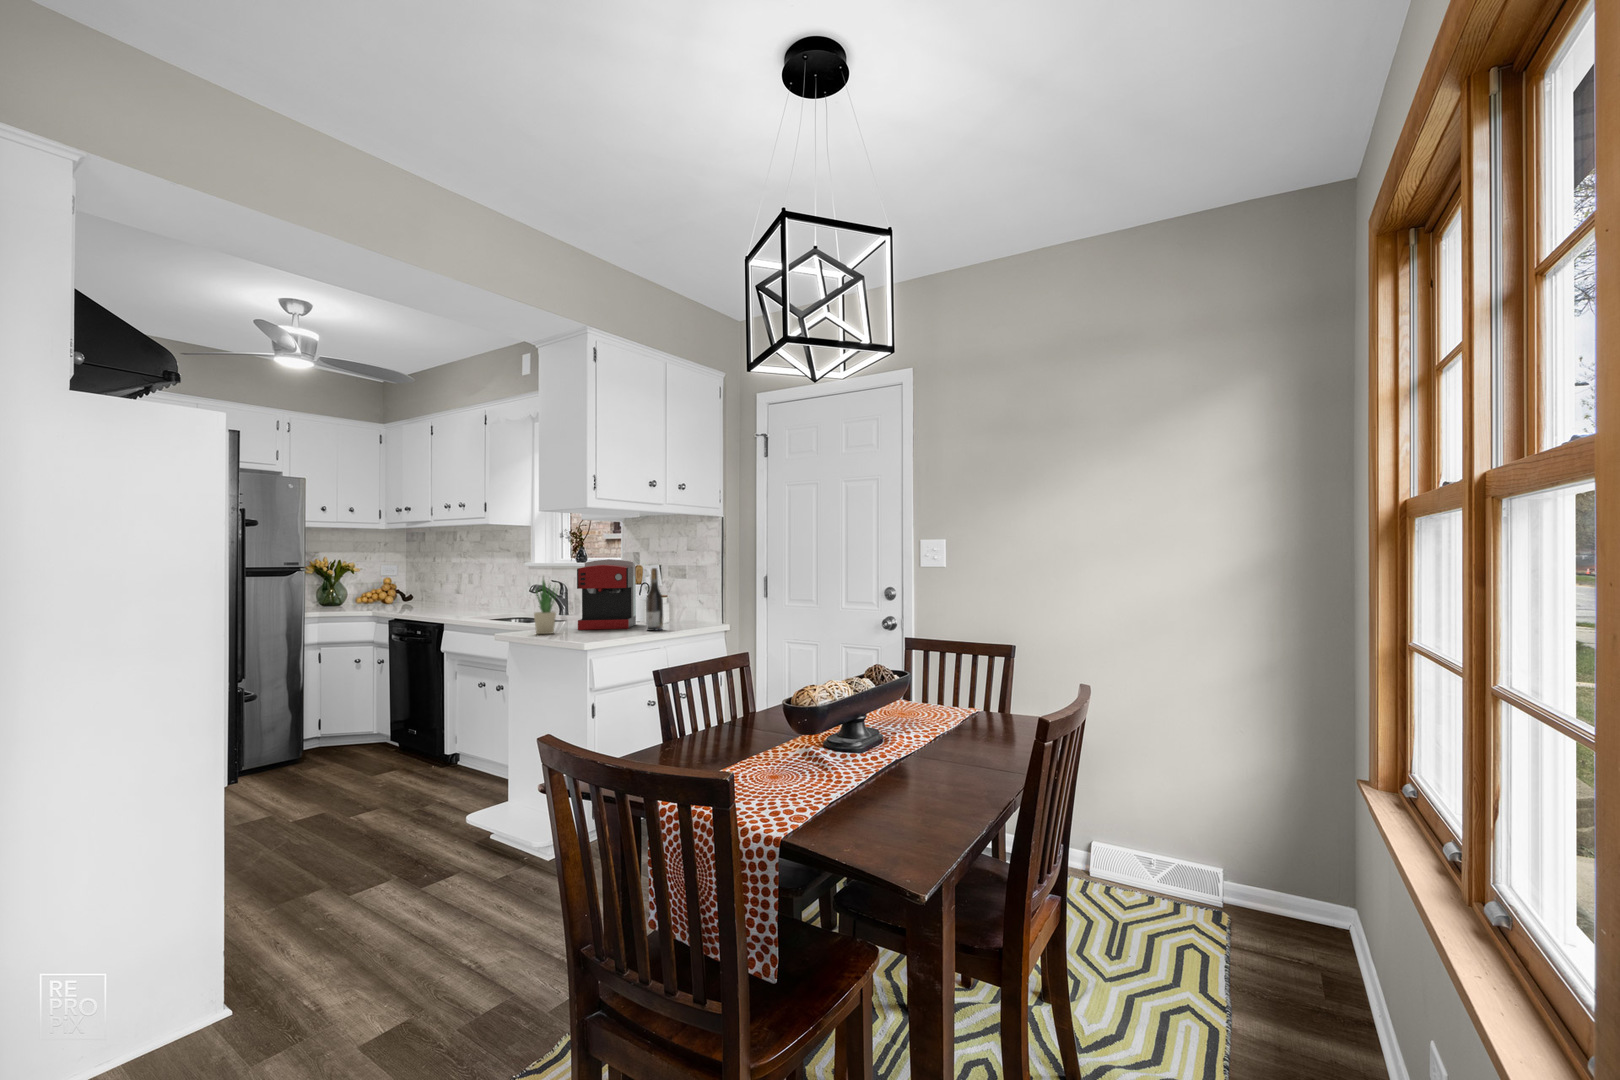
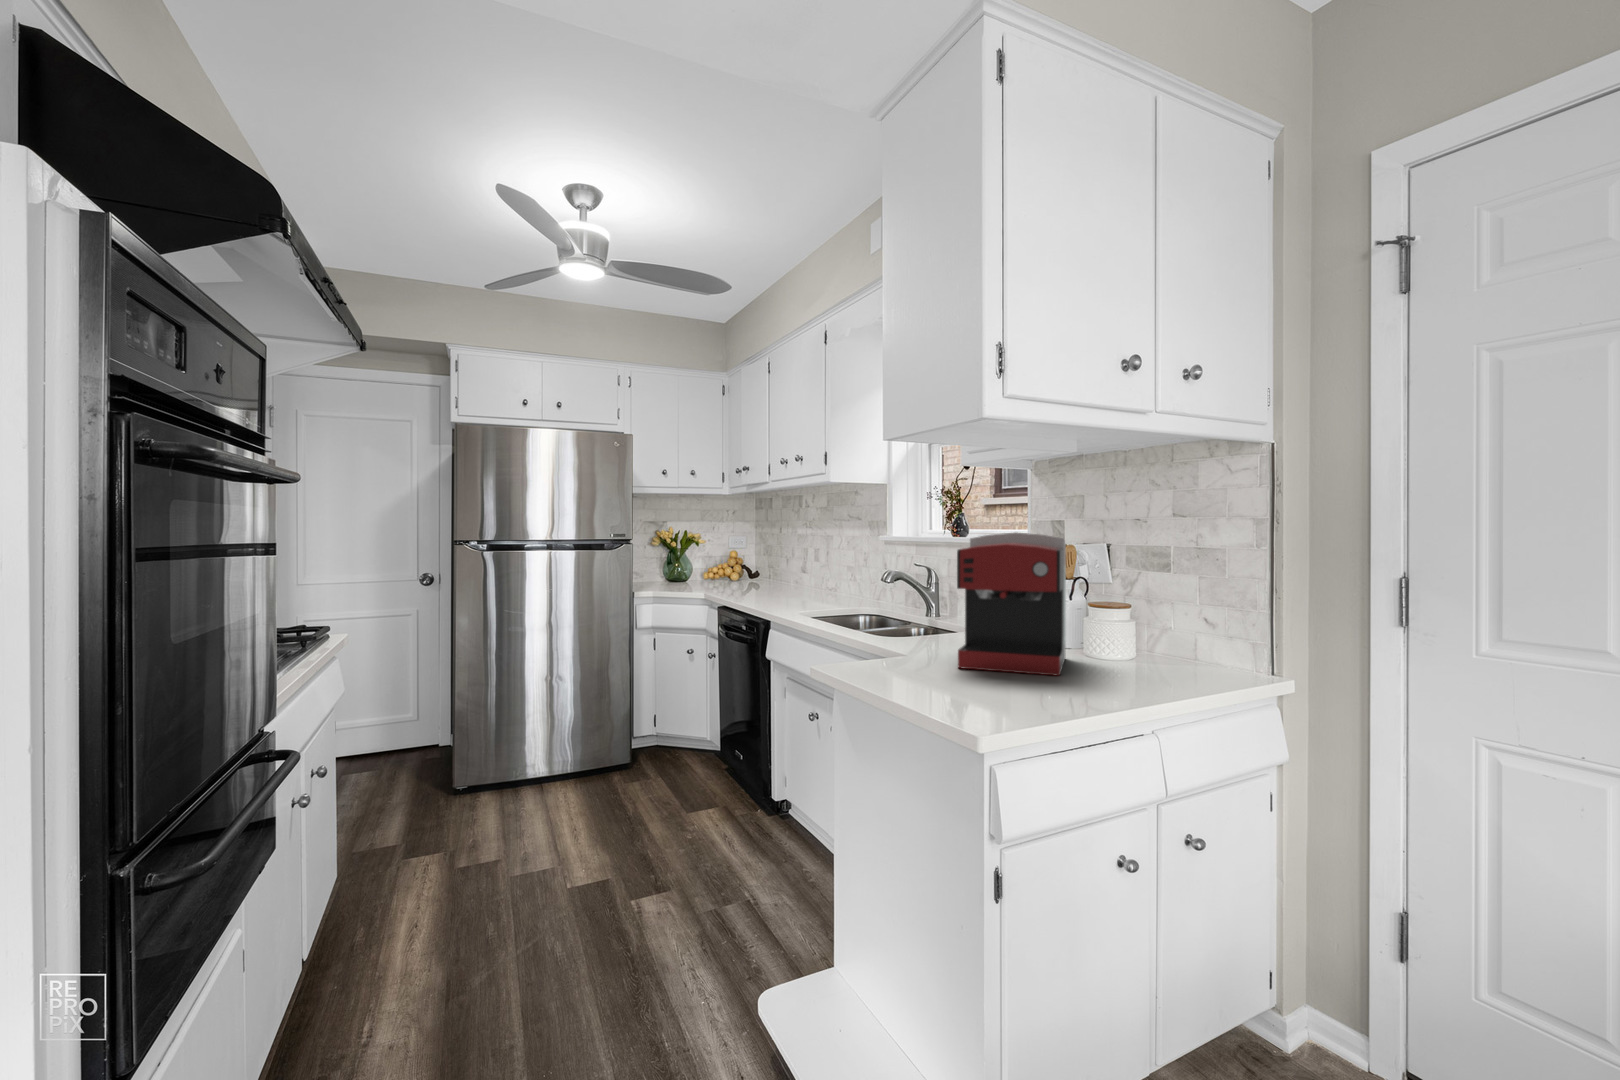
wine bottle: present [646,568,663,631] -> none [1107,553,1149,695]
potted plant: present [534,579,557,634] -> none [877,560,925,678]

